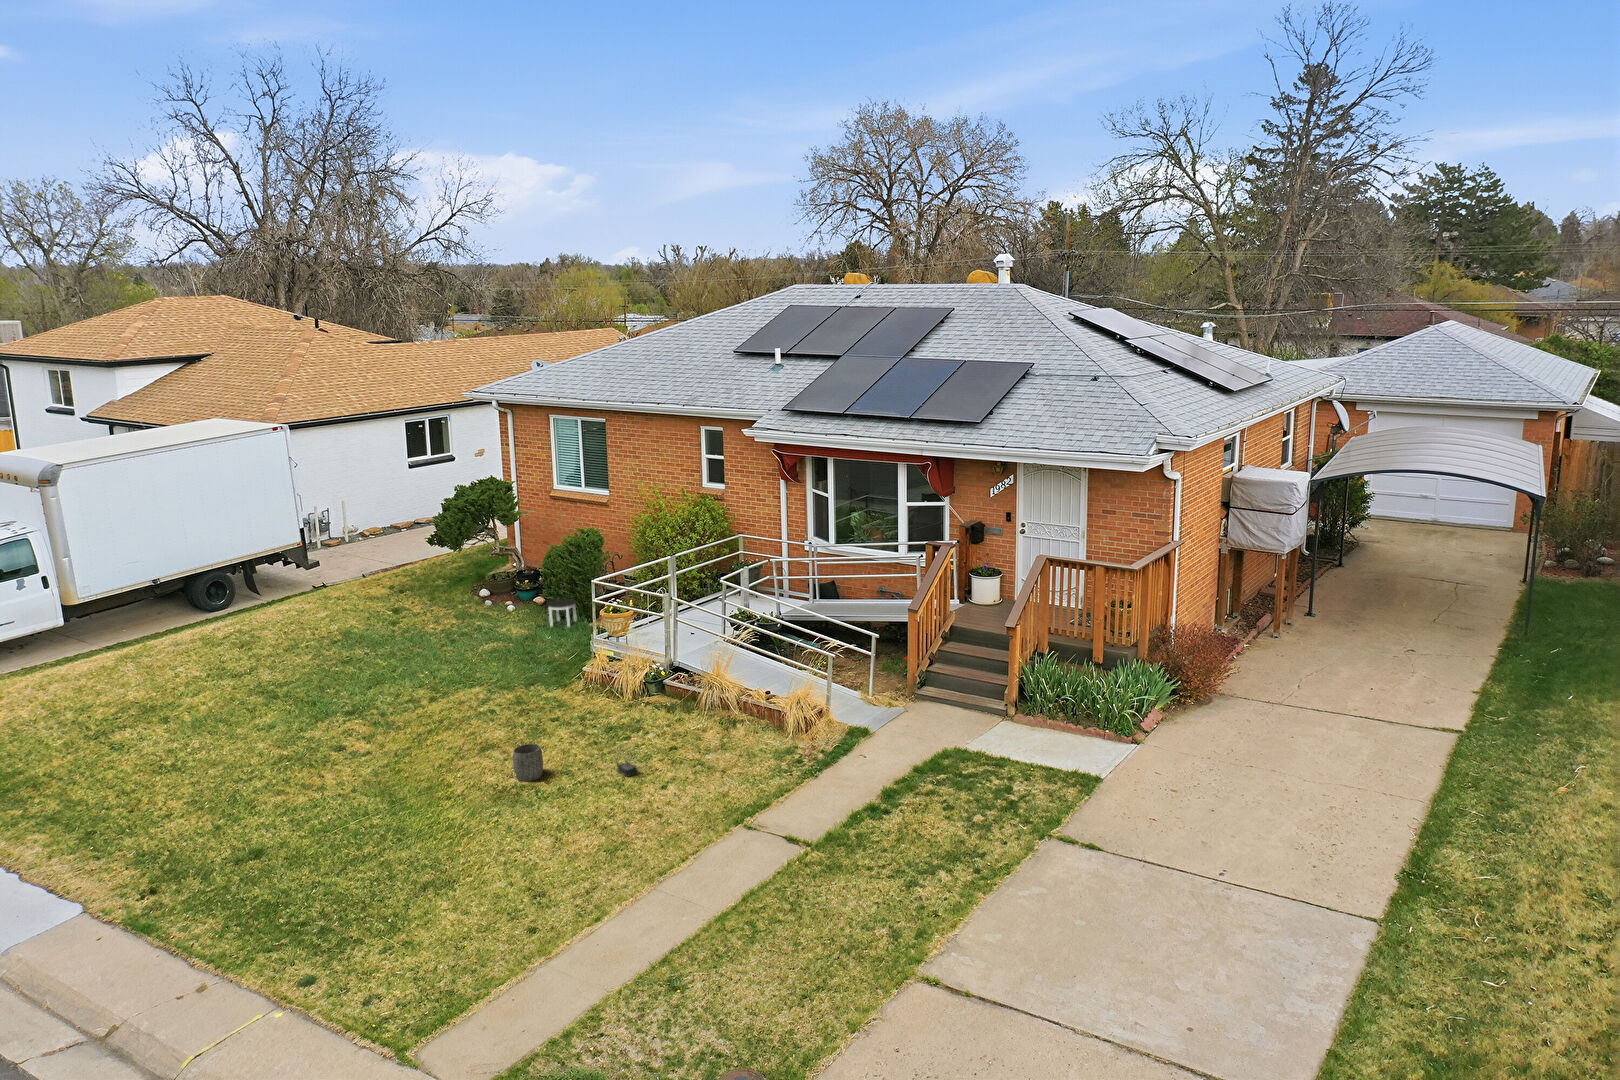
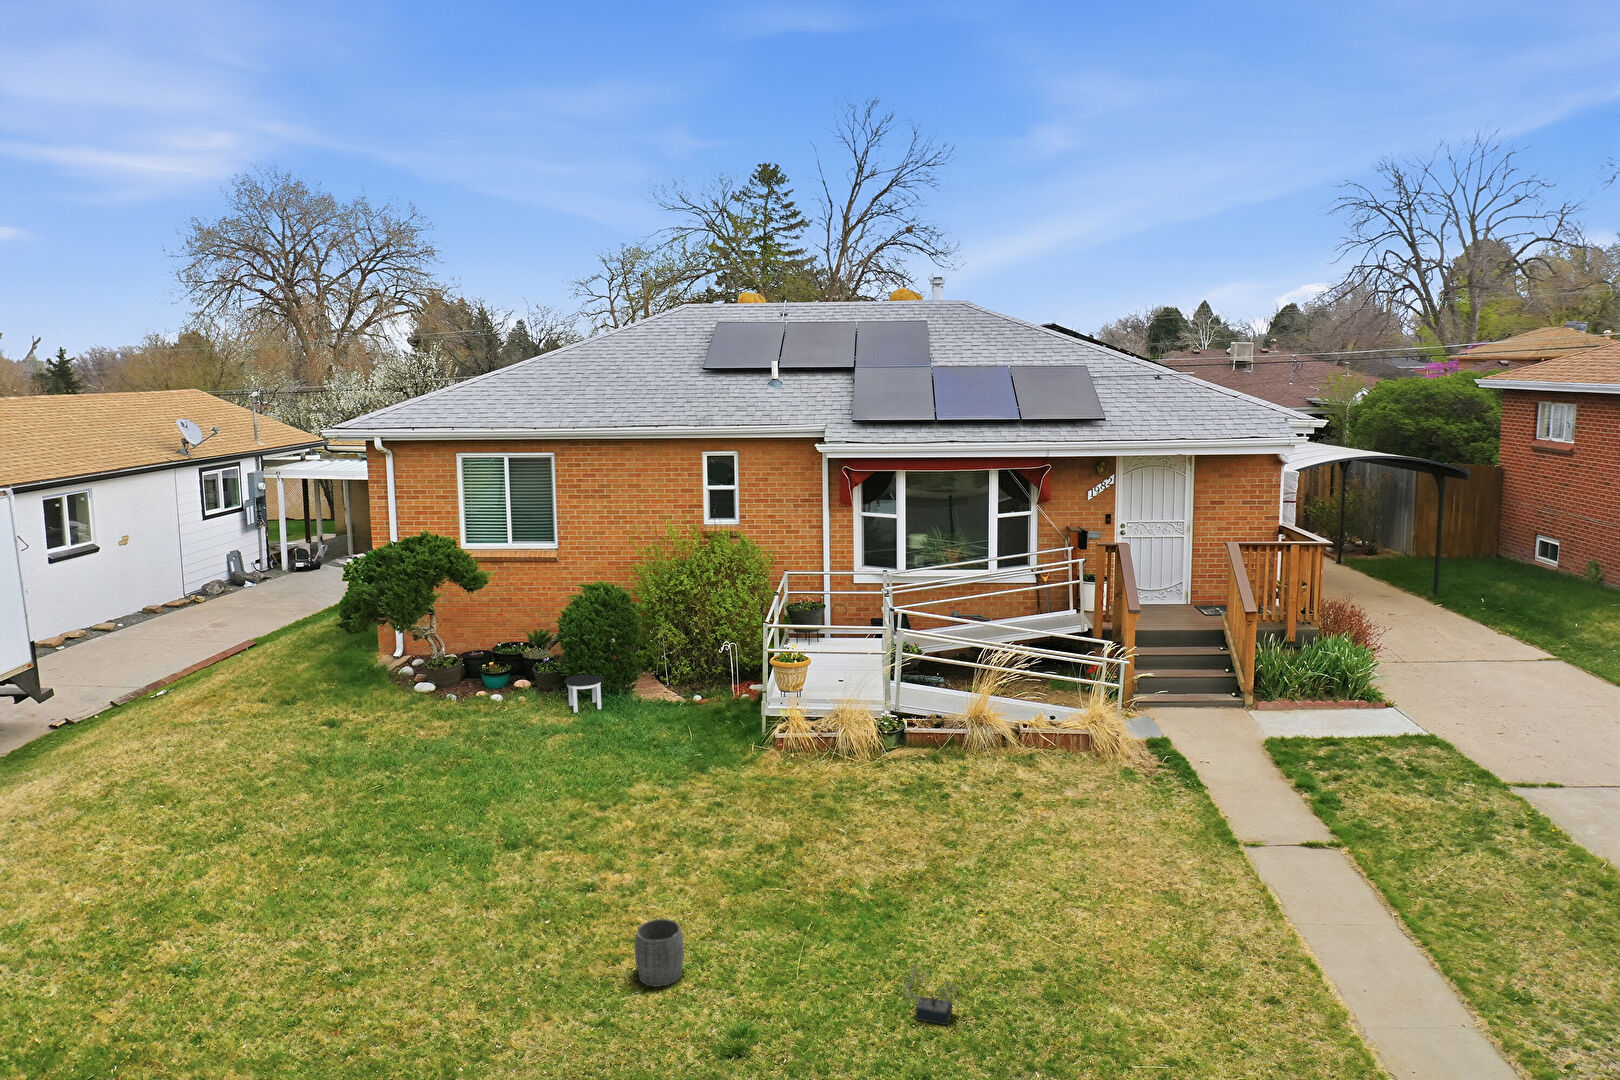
woven basket: present [513,744,543,781] -> present [635,919,684,987]
decorative plant: present [614,748,637,777] -> present [905,967,959,1025]

